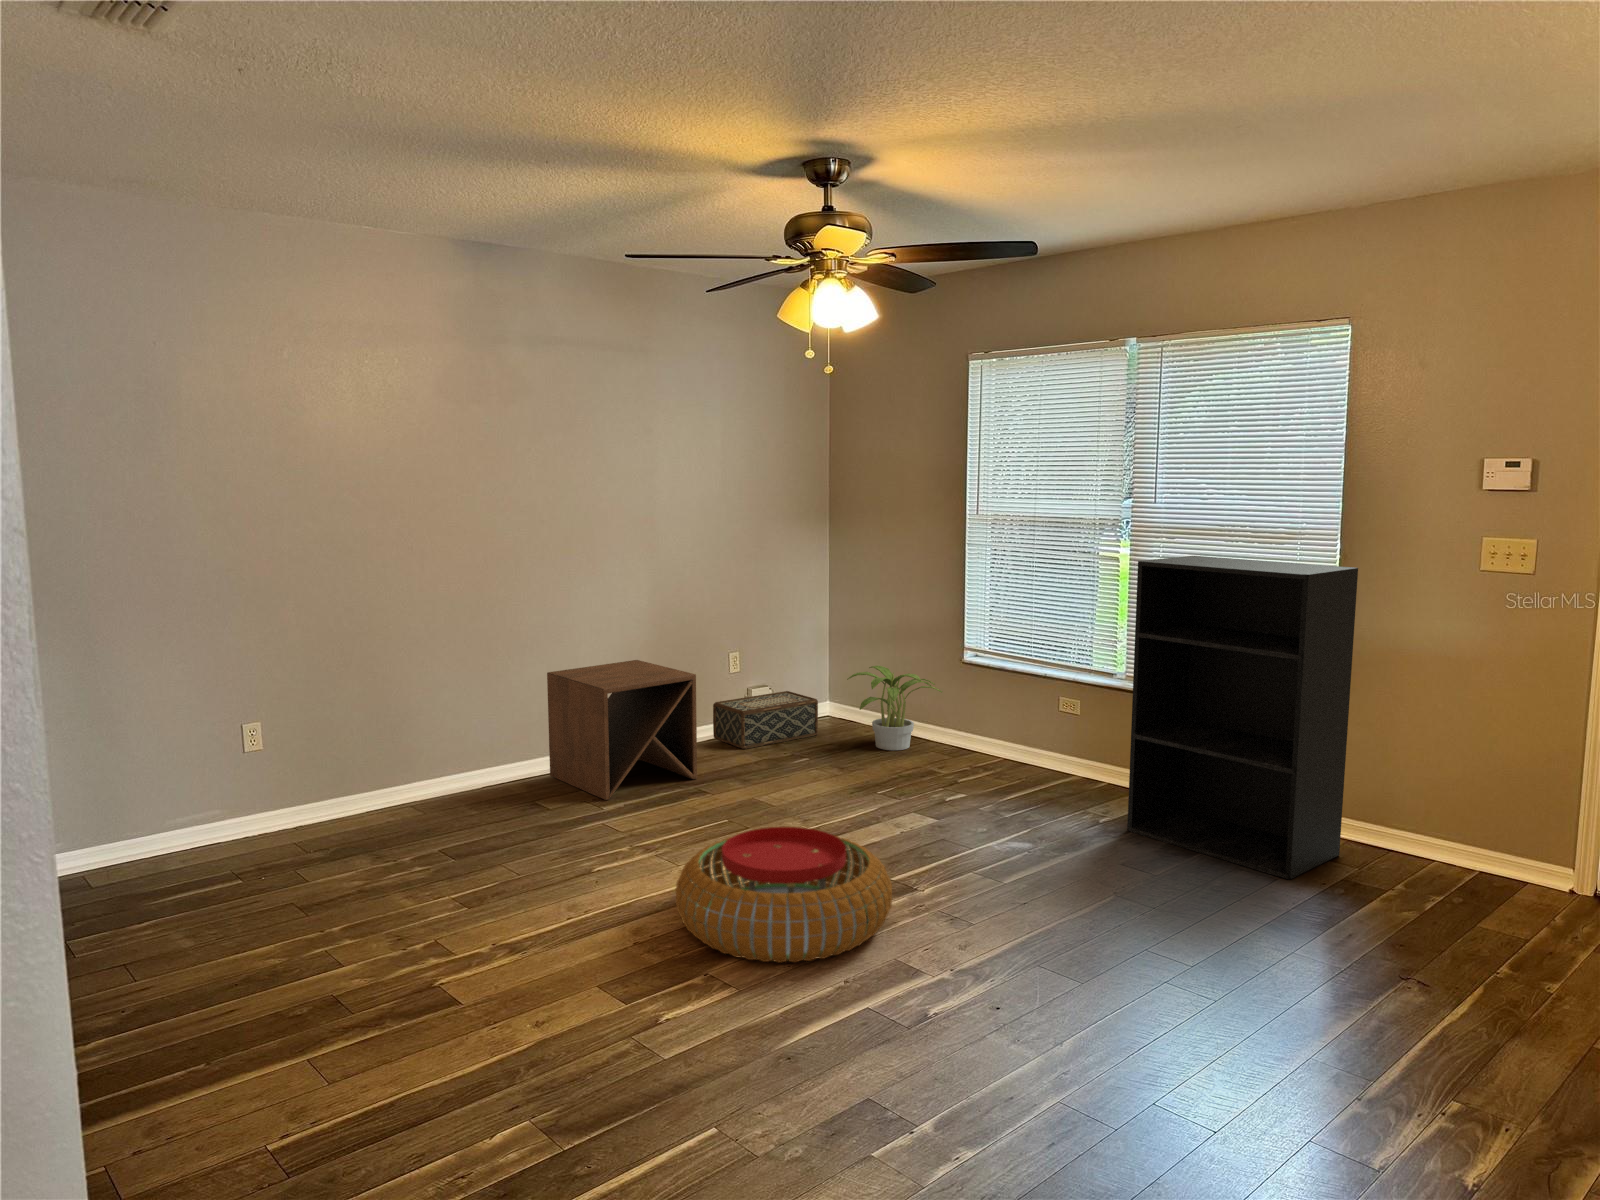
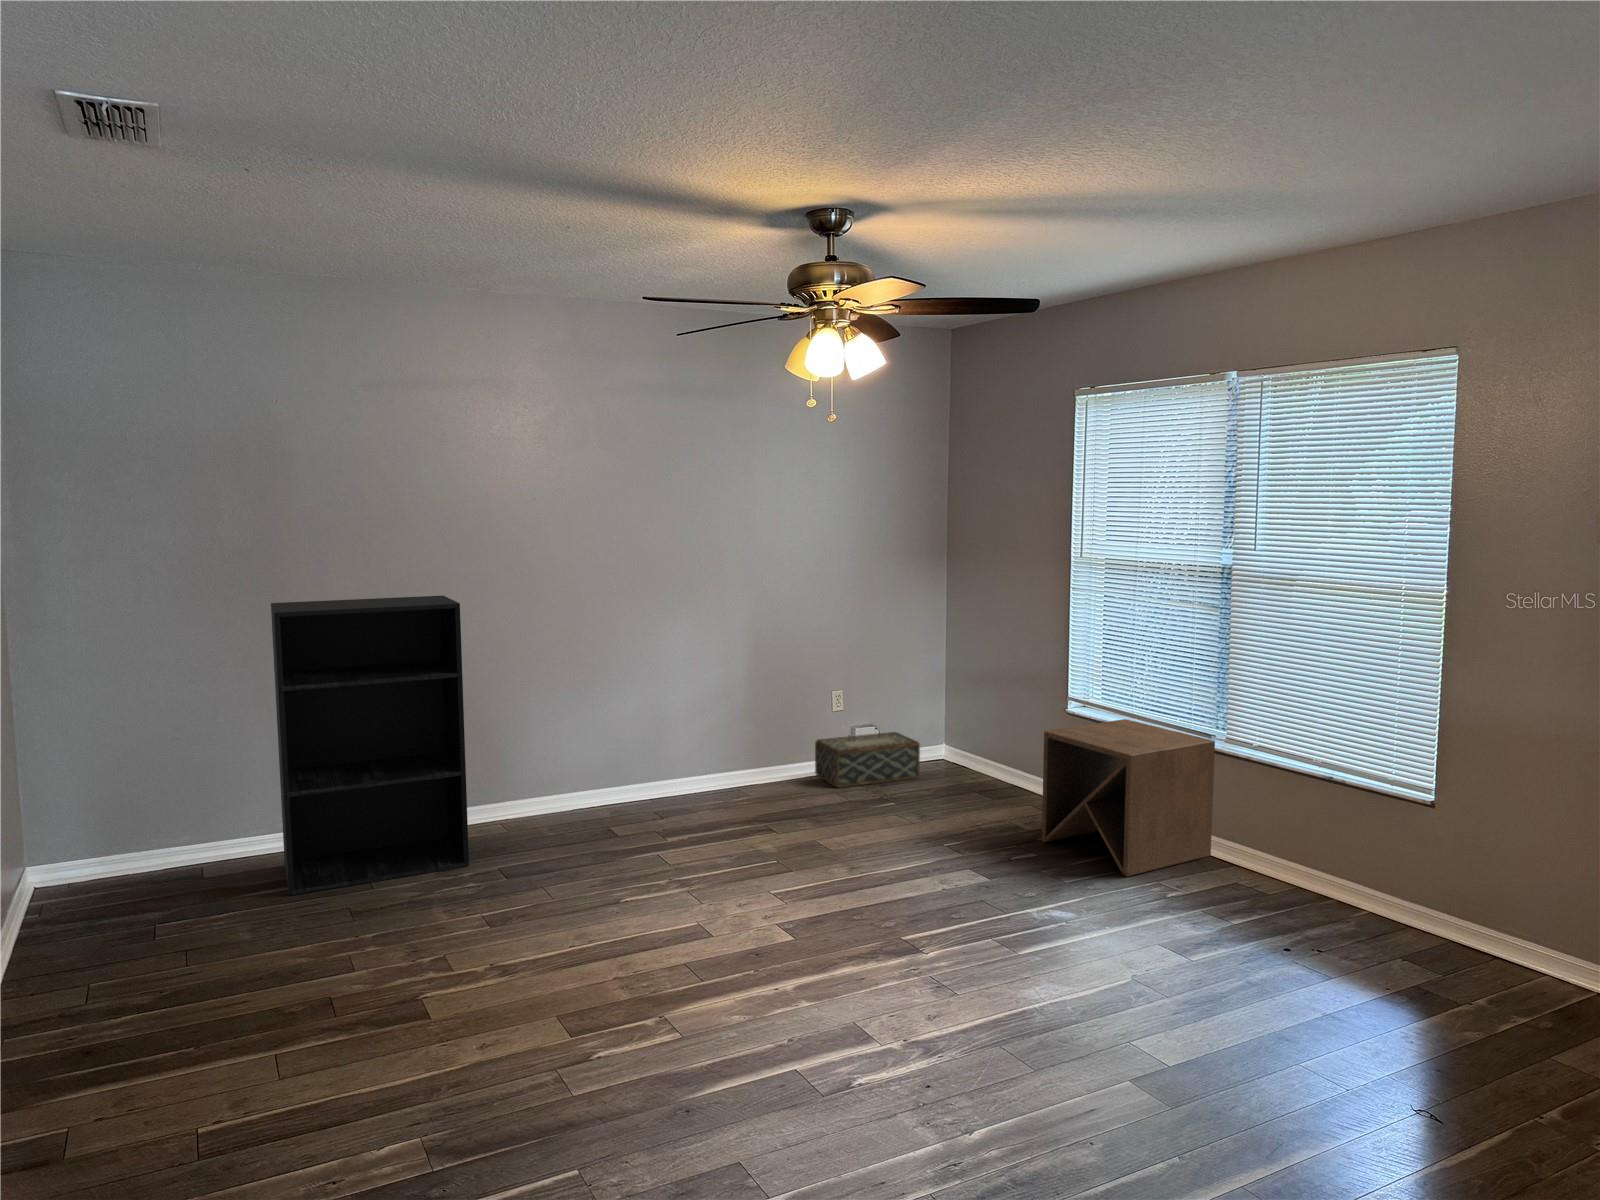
bookshelf: present [1127,556,1358,879] -> present [271,596,469,895]
side table: present [547,660,697,800] -> present [1042,719,1215,876]
potted plant: present [847,666,942,750] -> none [943,711,1039,800]
pouf: present [676,827,892,963] -> none [659,873,876,1014]

